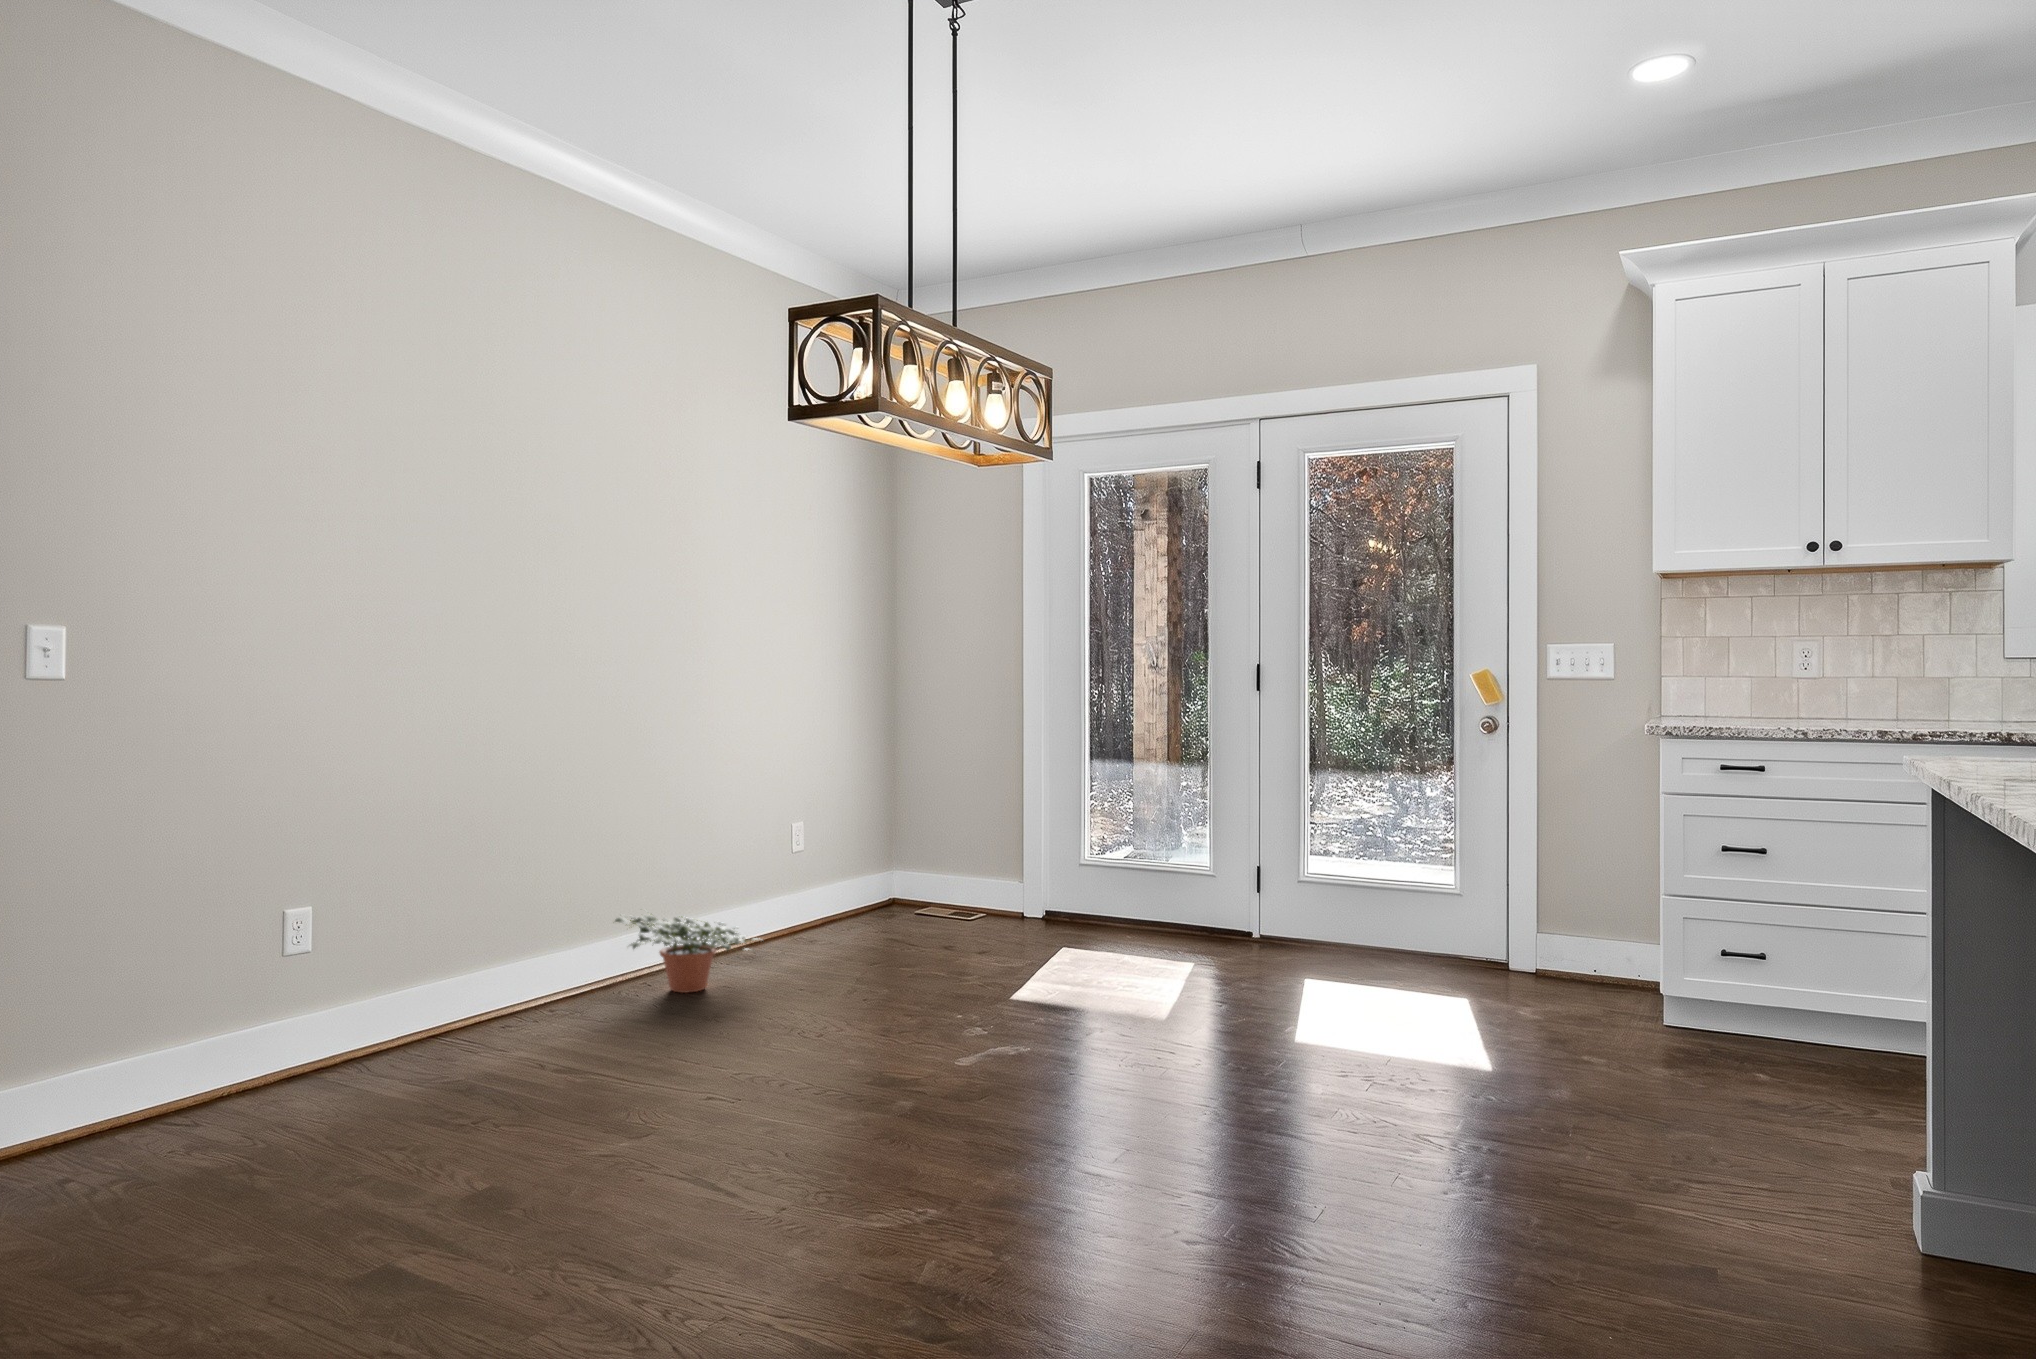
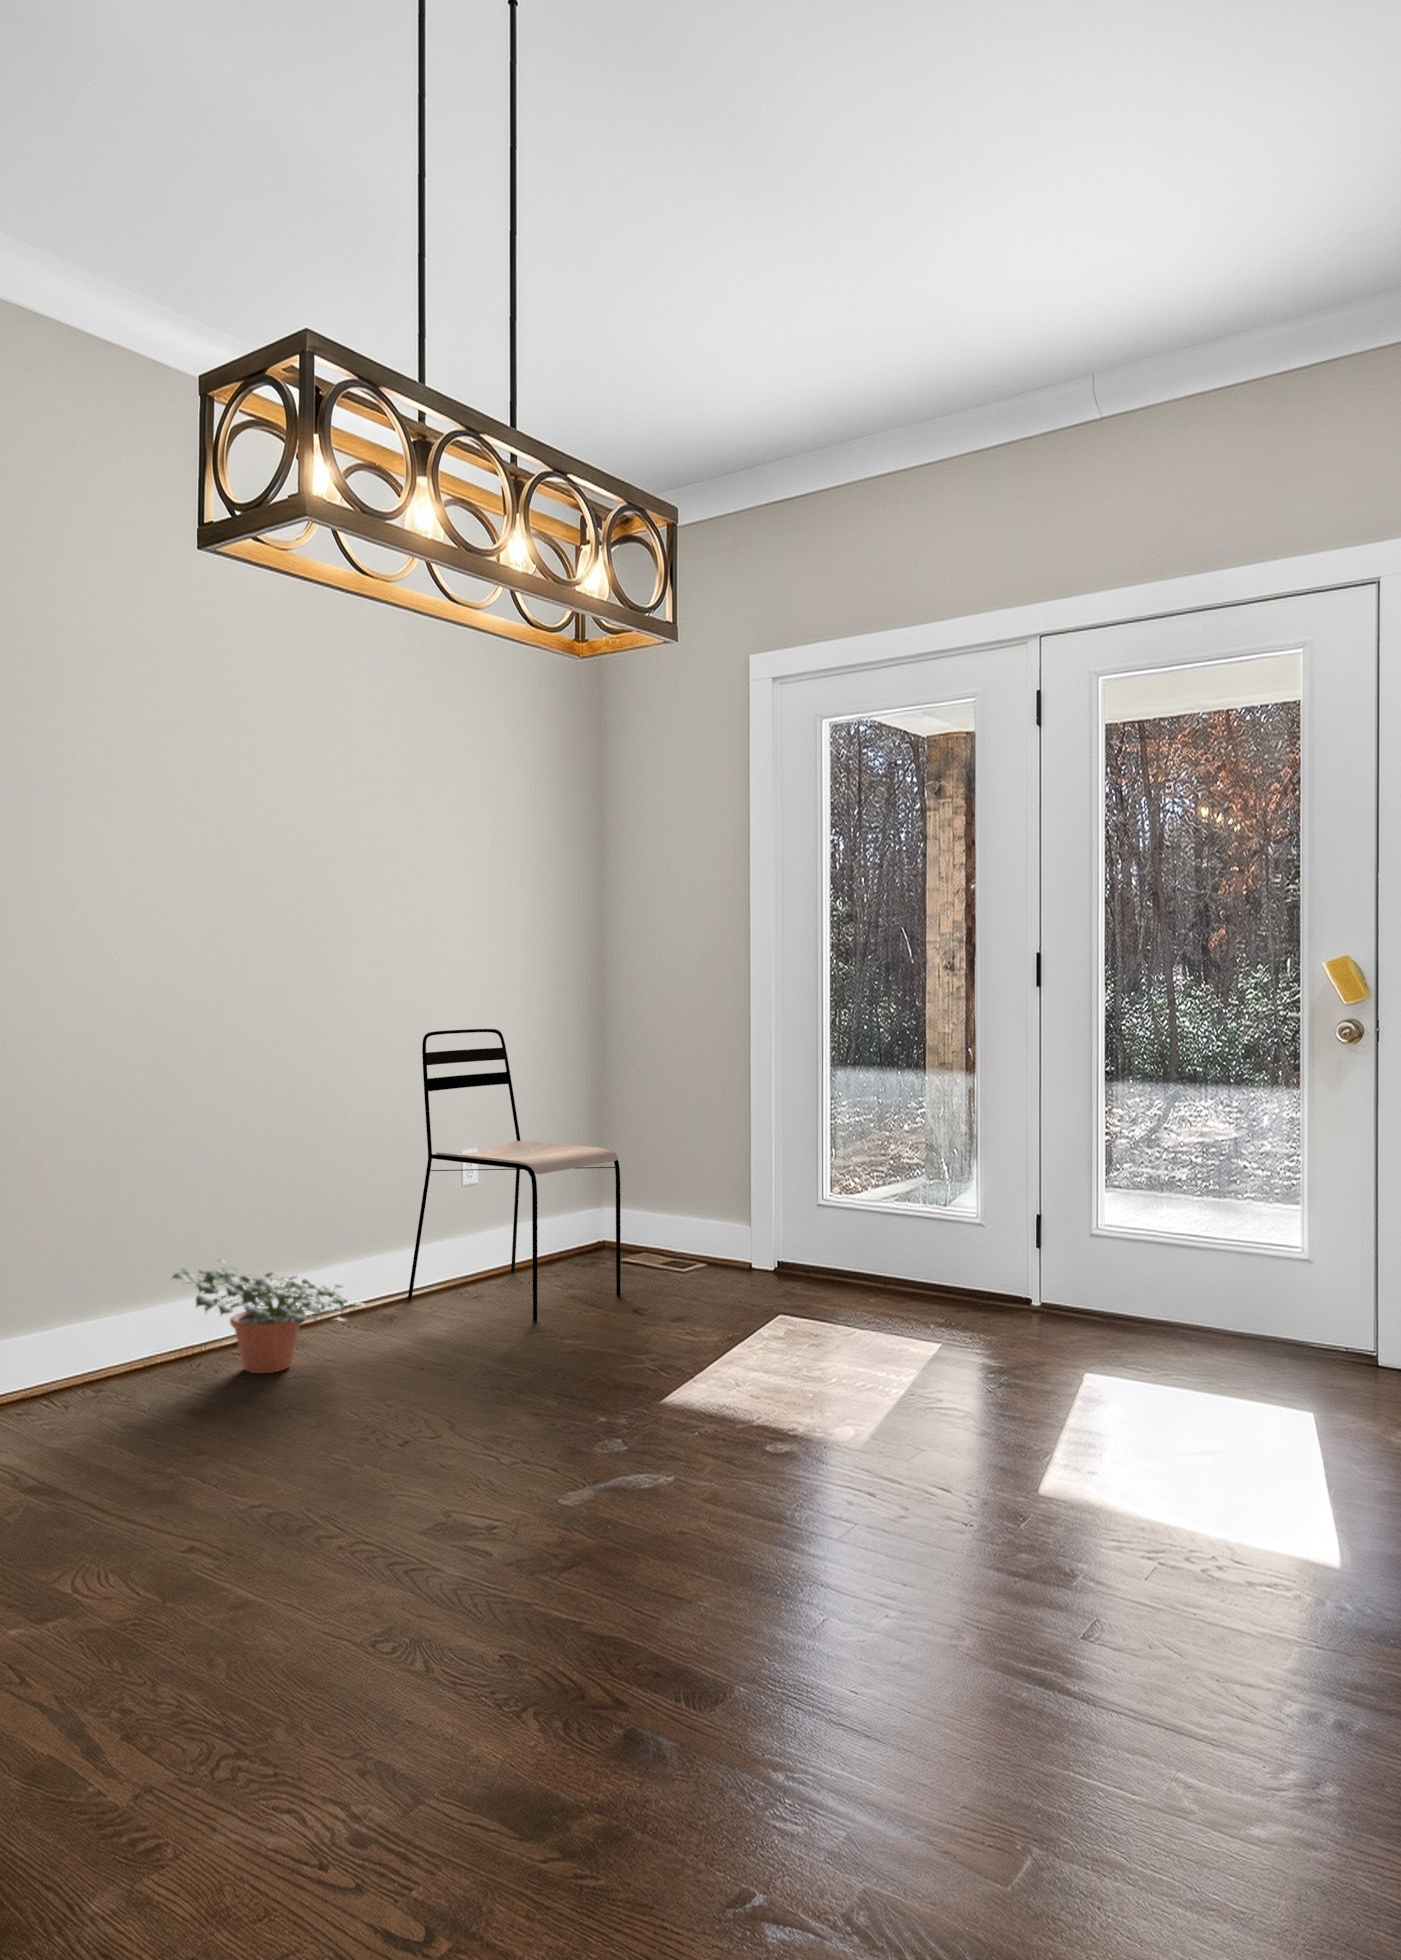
dining chair: none [758,725,930,956] -> present [408,1029,621,1320]

